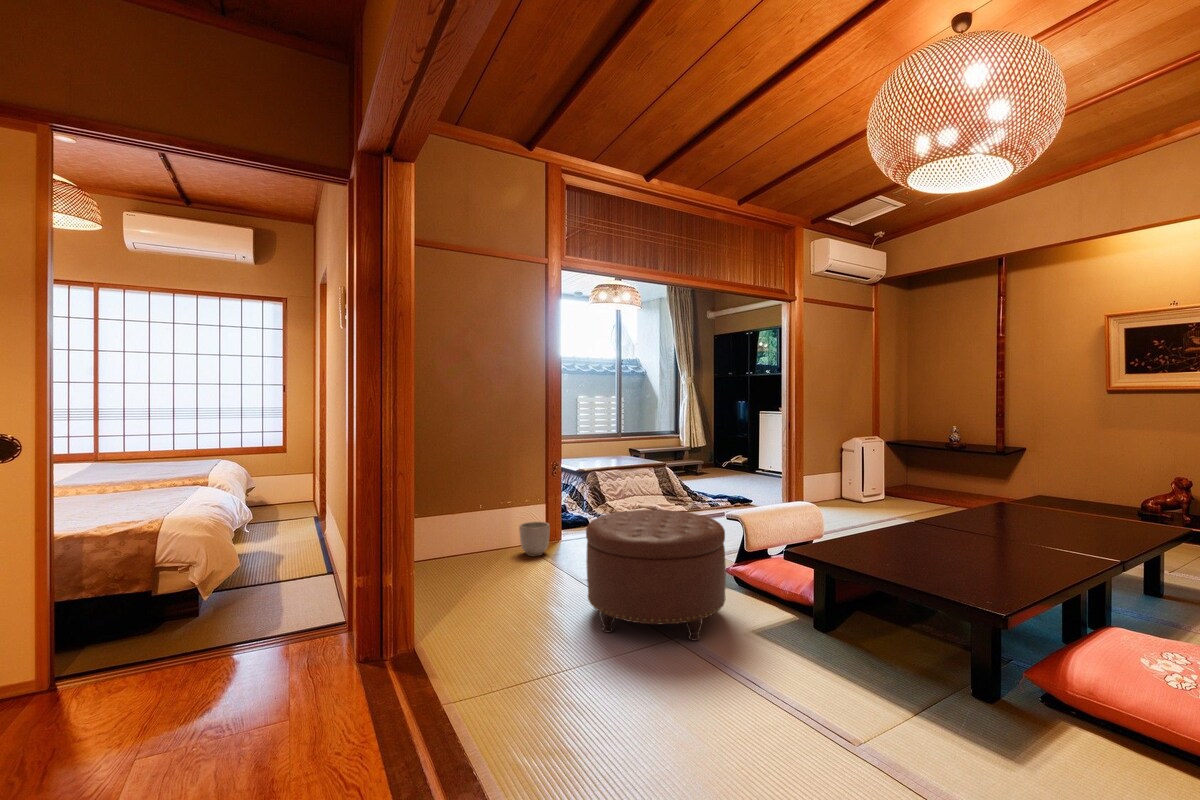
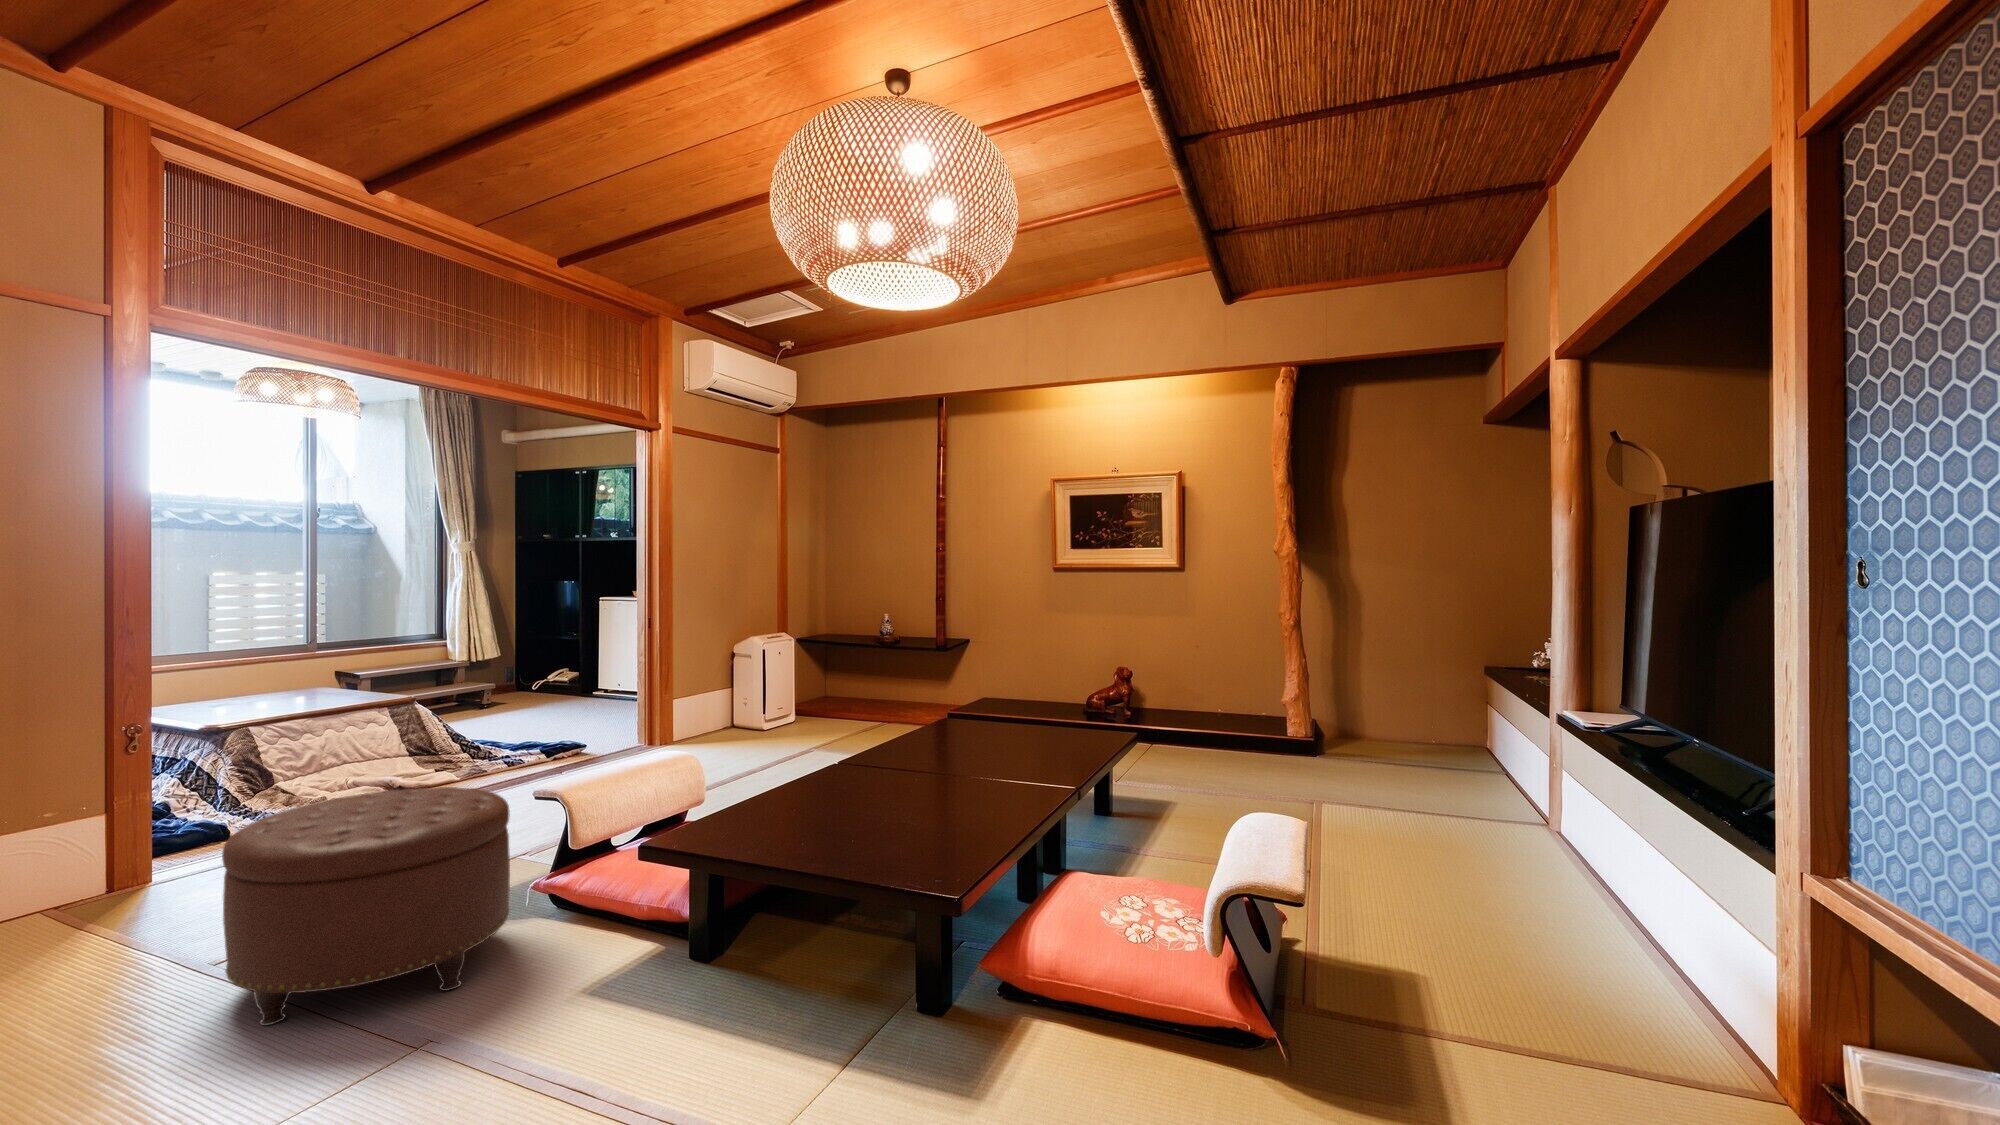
planter: present [519,522,550,556] -> none [30,852,122,930]

